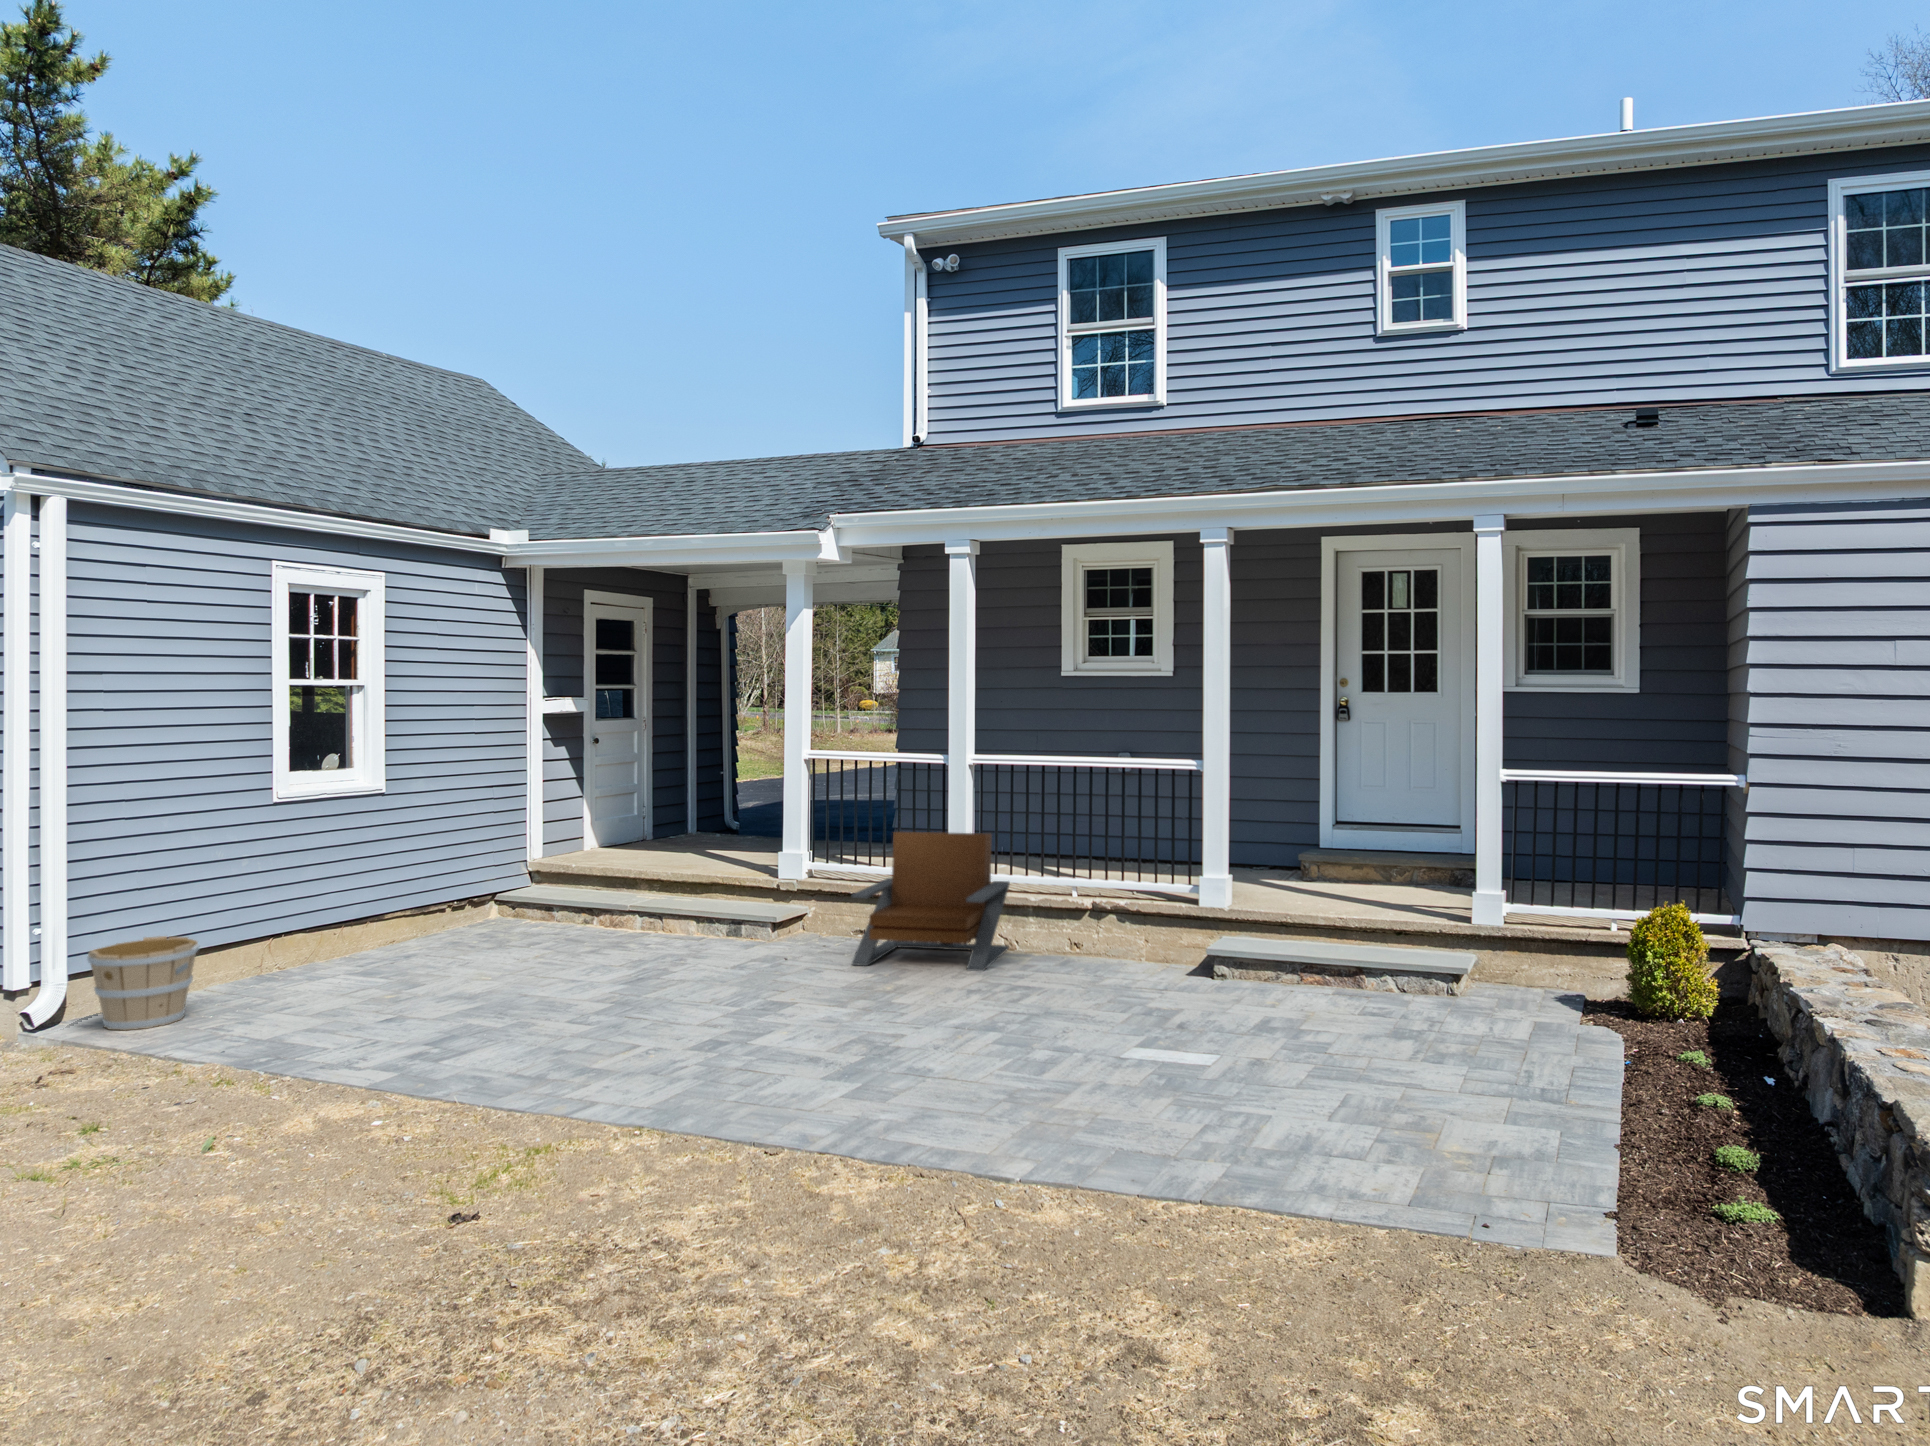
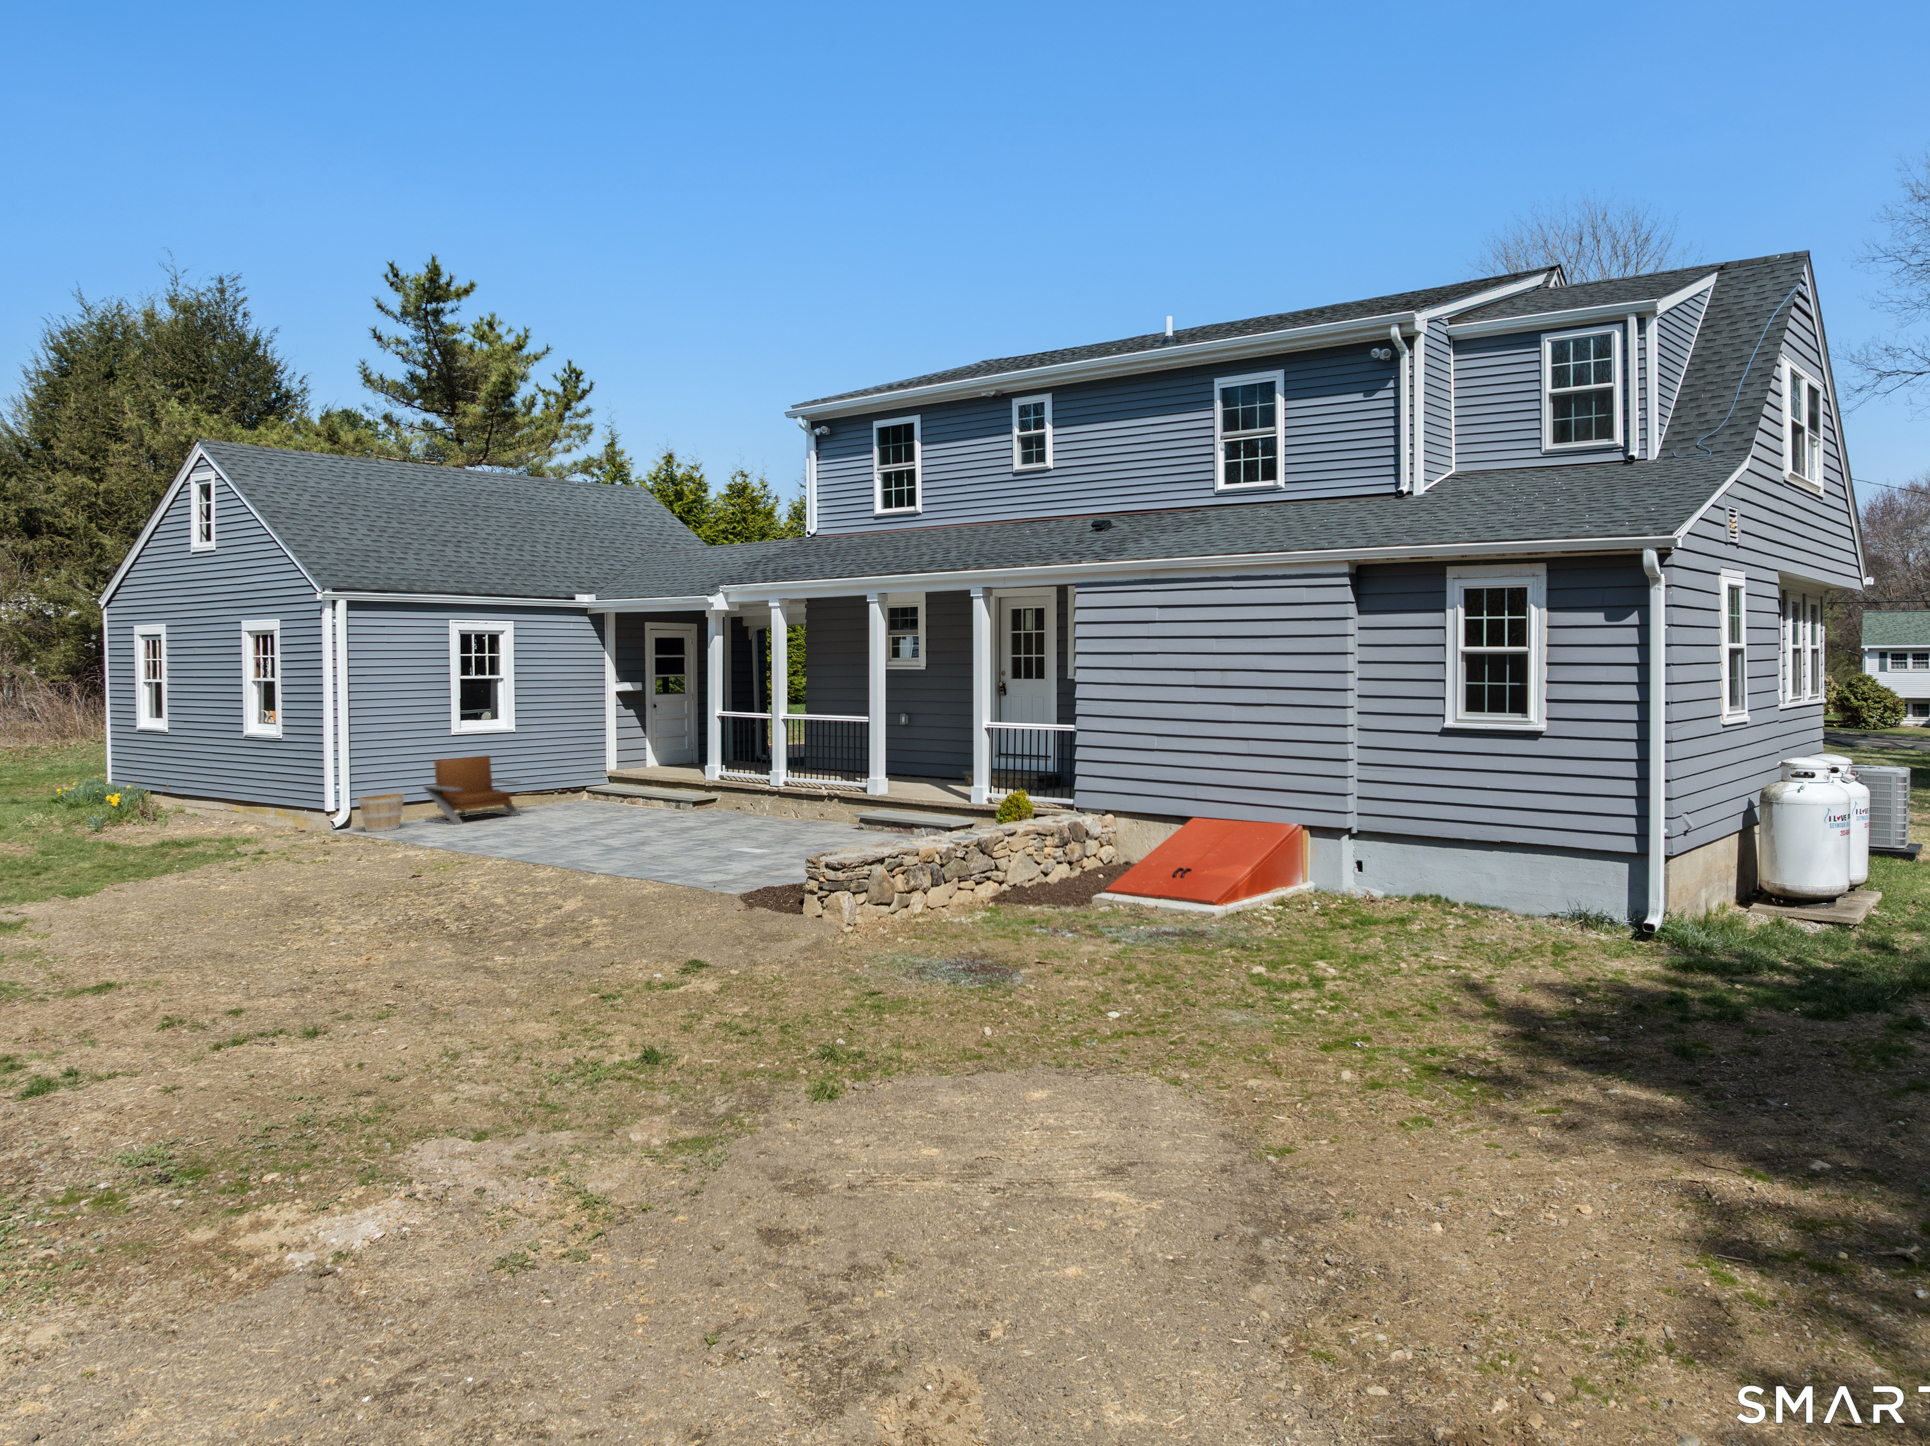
lounge chair: present [852,832,1010,971] -> present [424,755,520,825]

